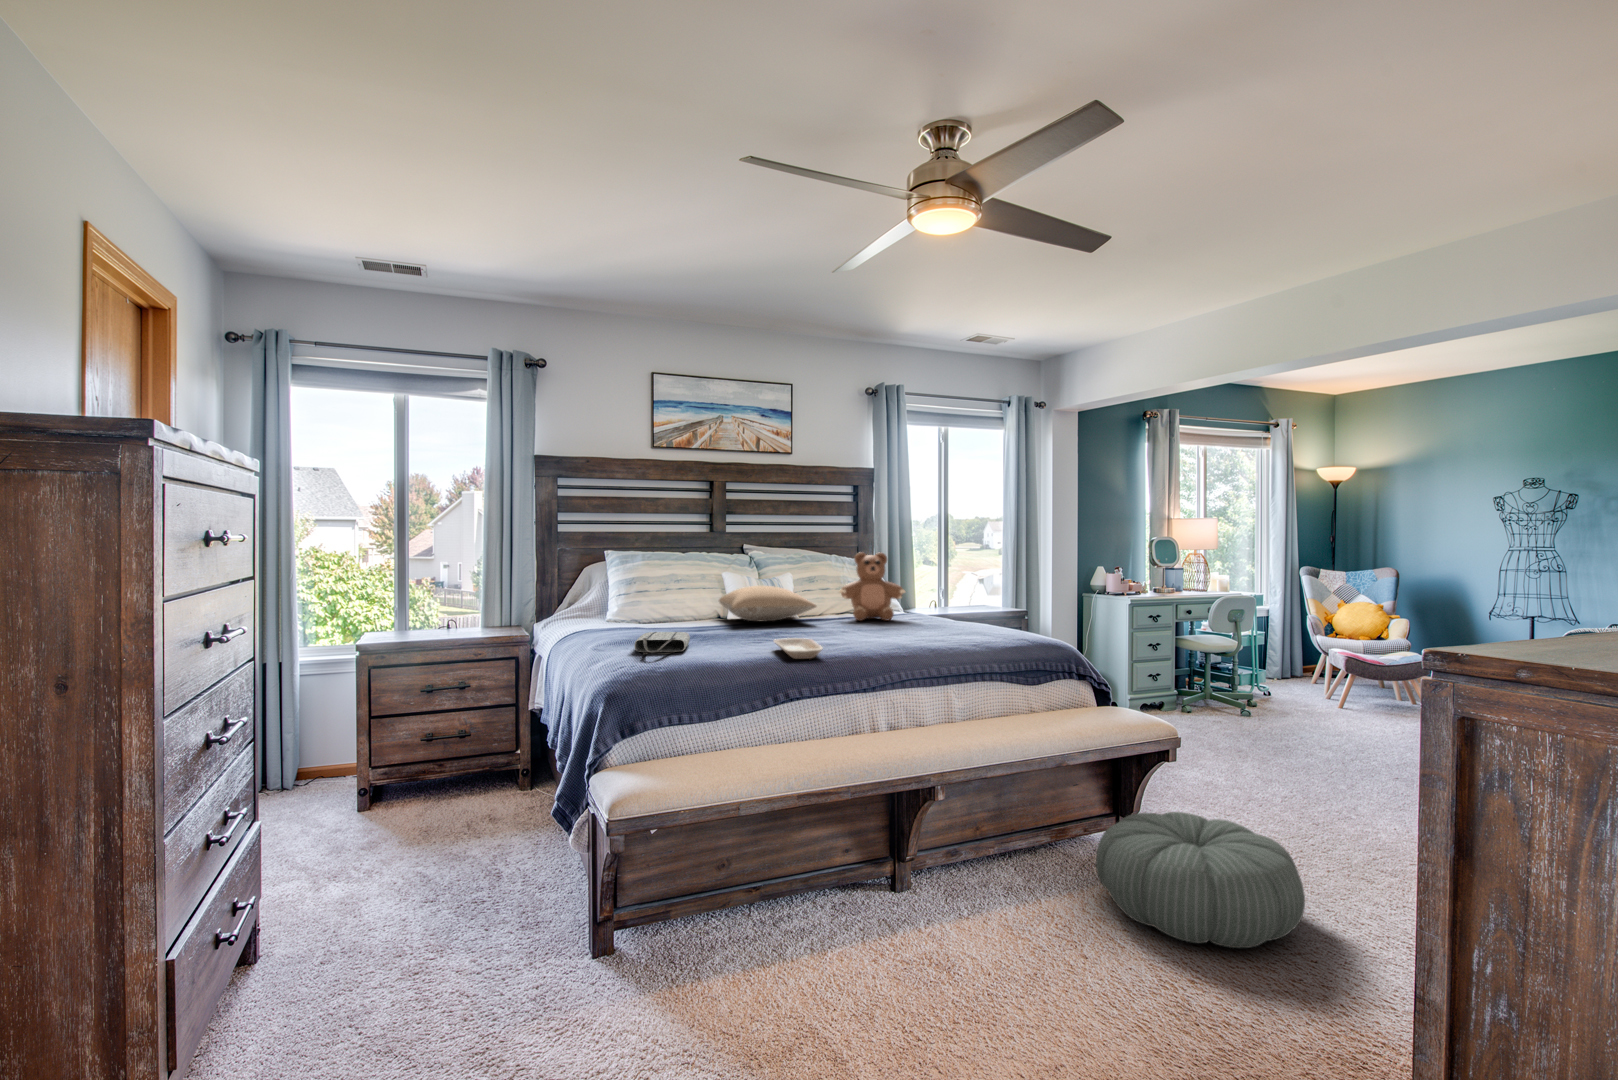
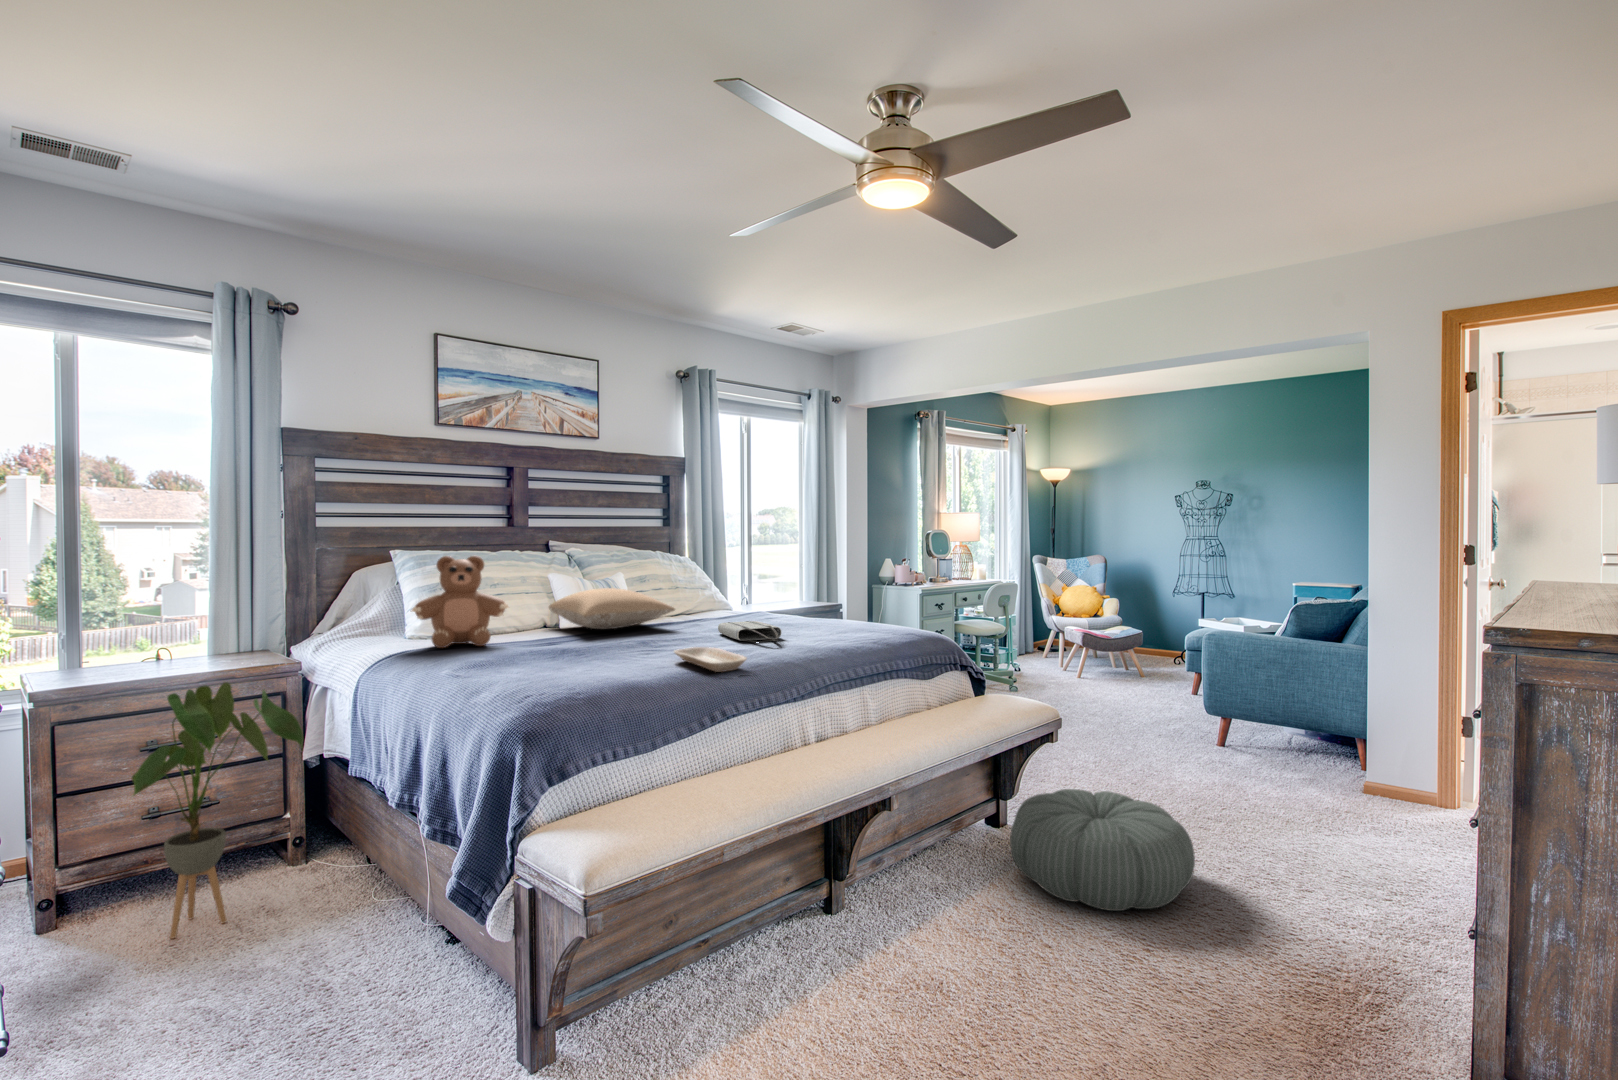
teddy bear: present [839,552,905,621] -> present [411,556,508,648]
tote bag: present [634,632,690,654] -> present [718,621,781,642]
house plant: none [399,645,512,826] -> present [132,682,303,939]

